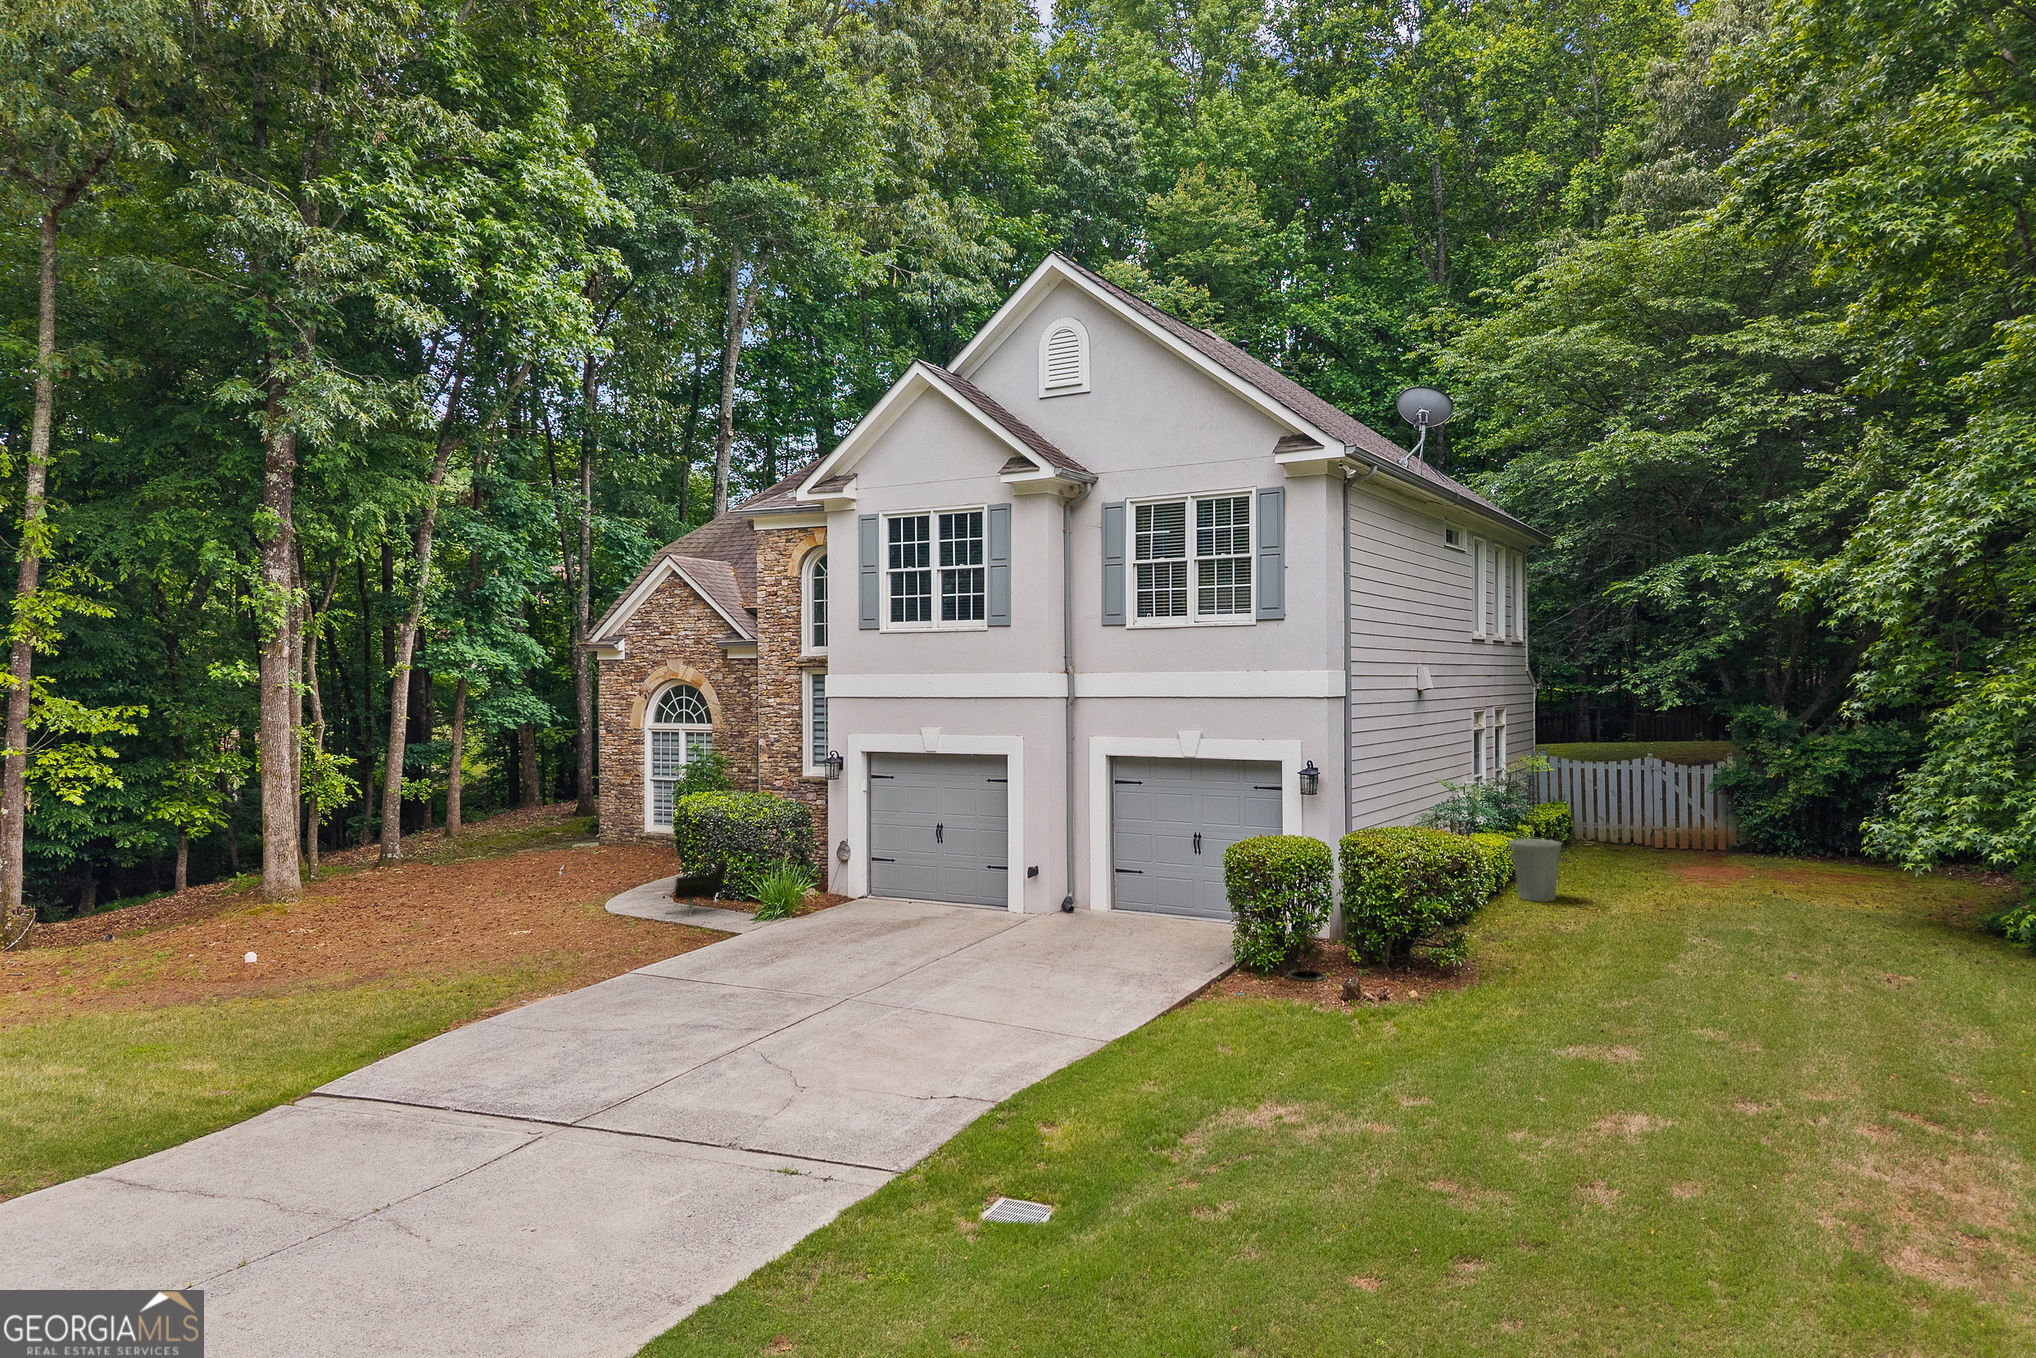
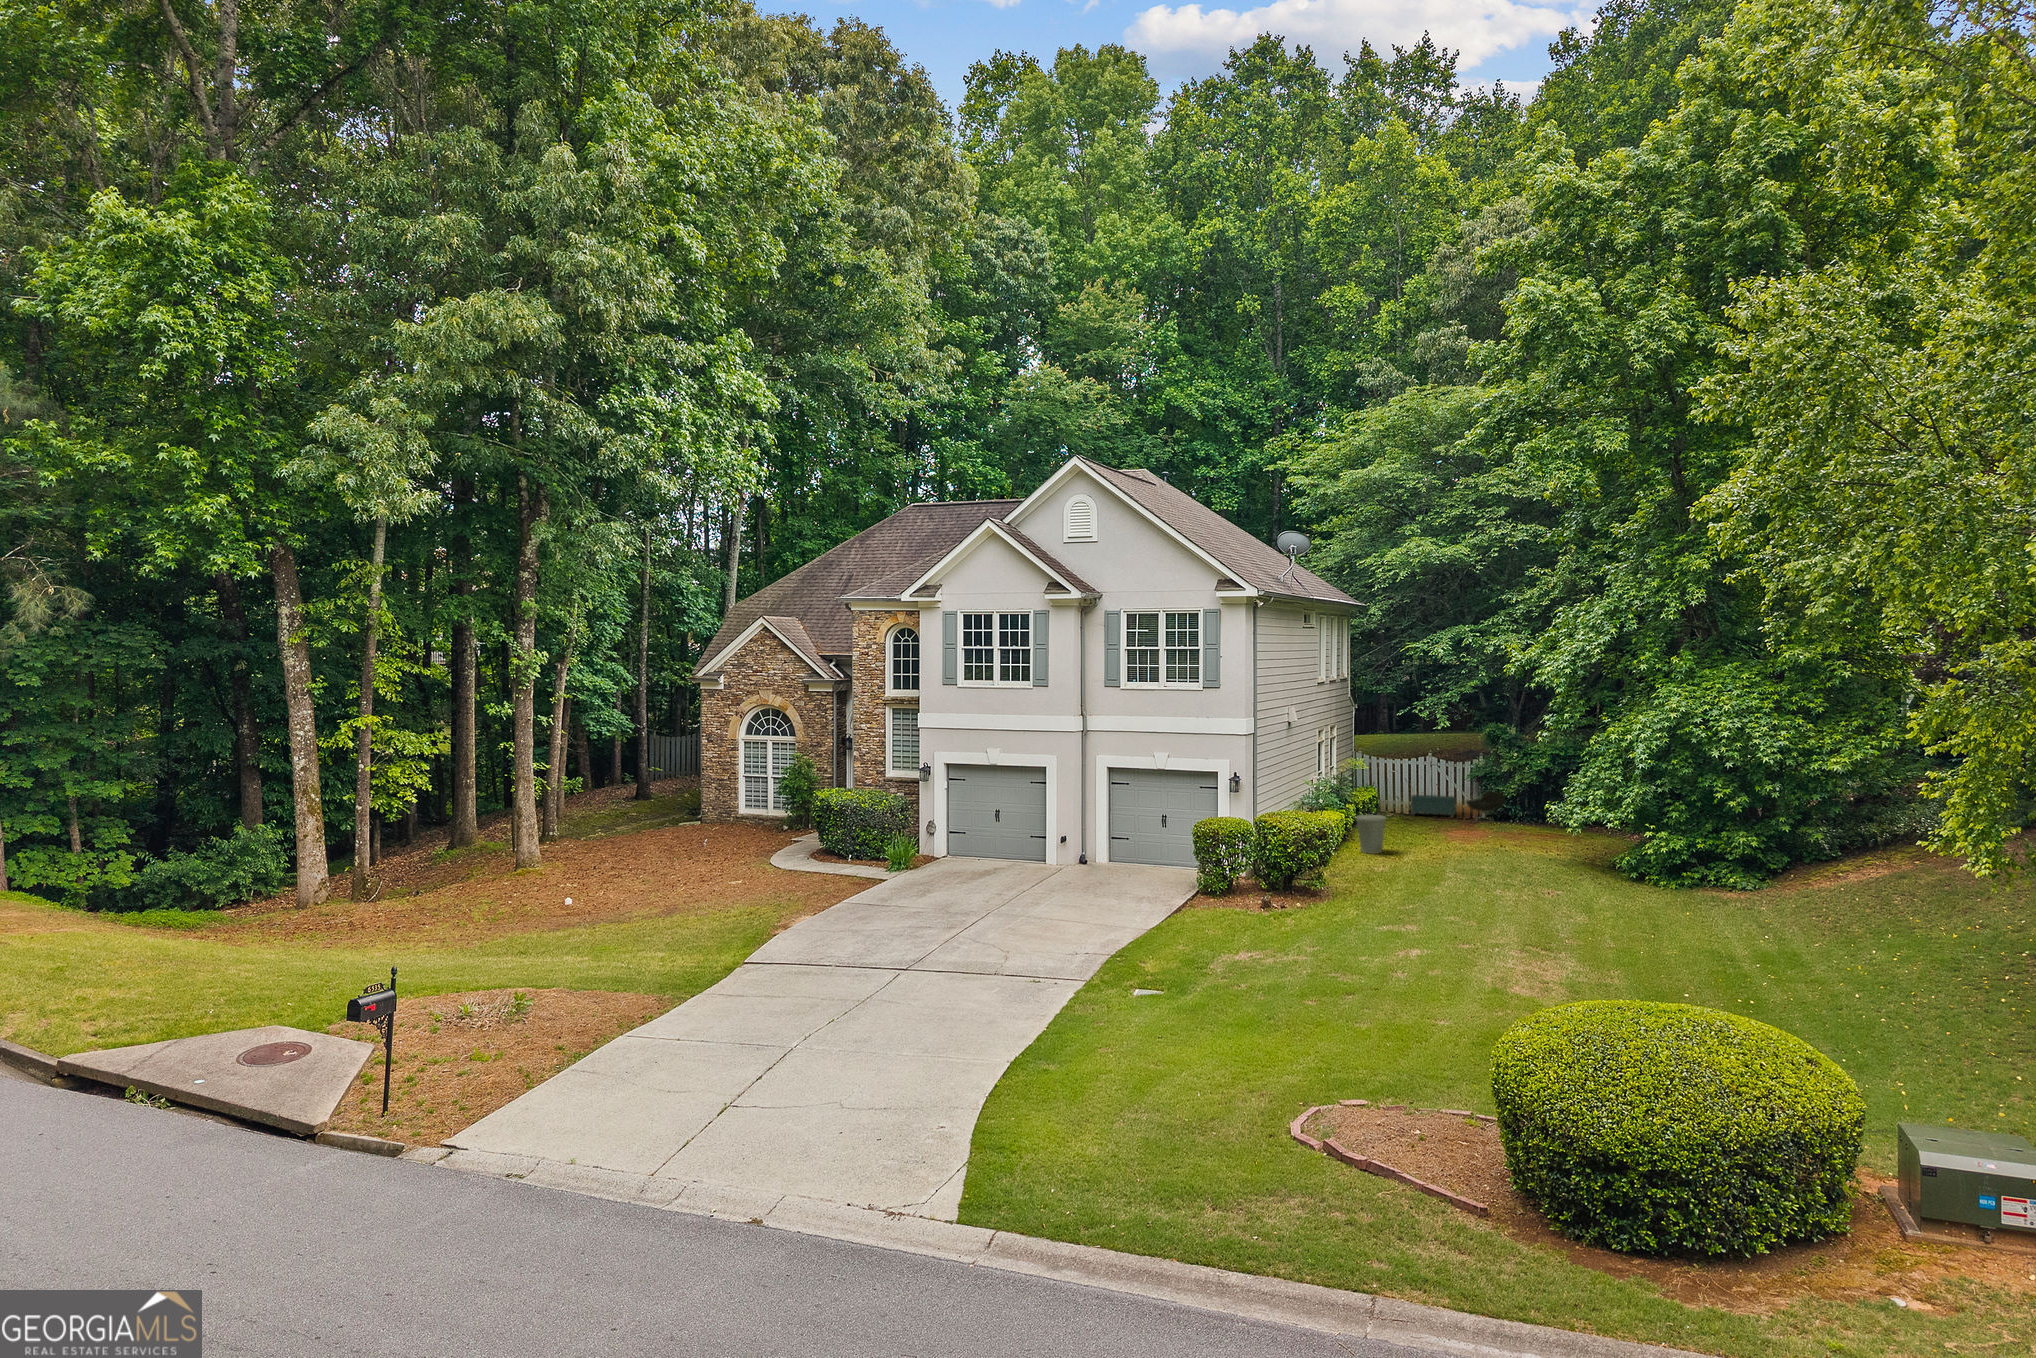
bench: none [1587,814,1657,849] -> present [1411,795,1456,817]
lounge chair: present [675,860,728,916] -> present [1466,790,1505,818]
potted tree: present [1287,918,1325,981] -> none [1228,862,1253,900]

